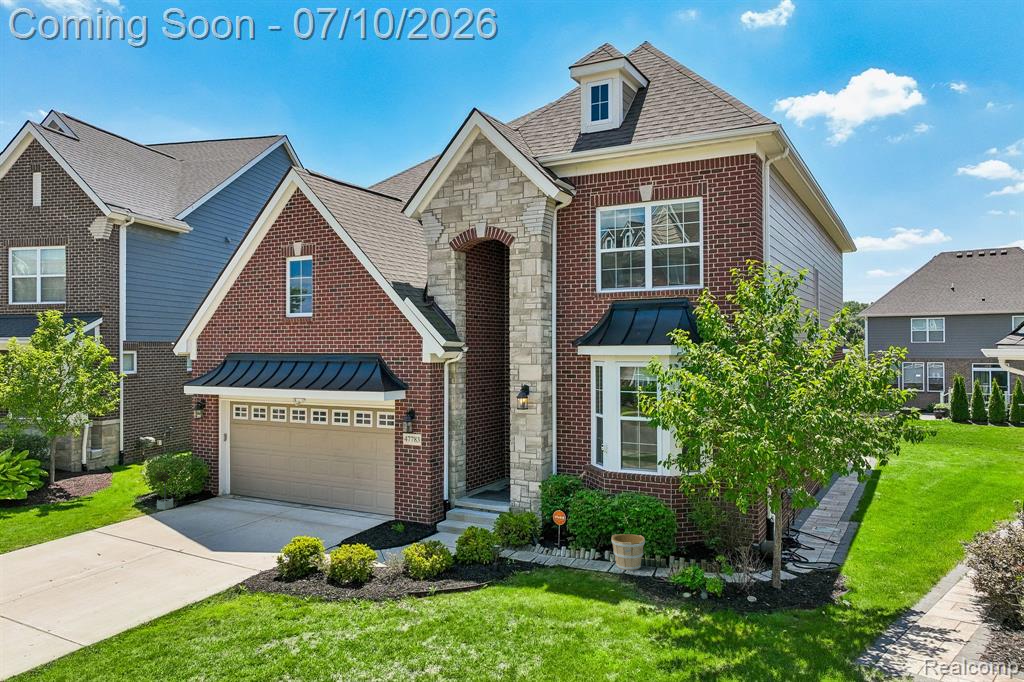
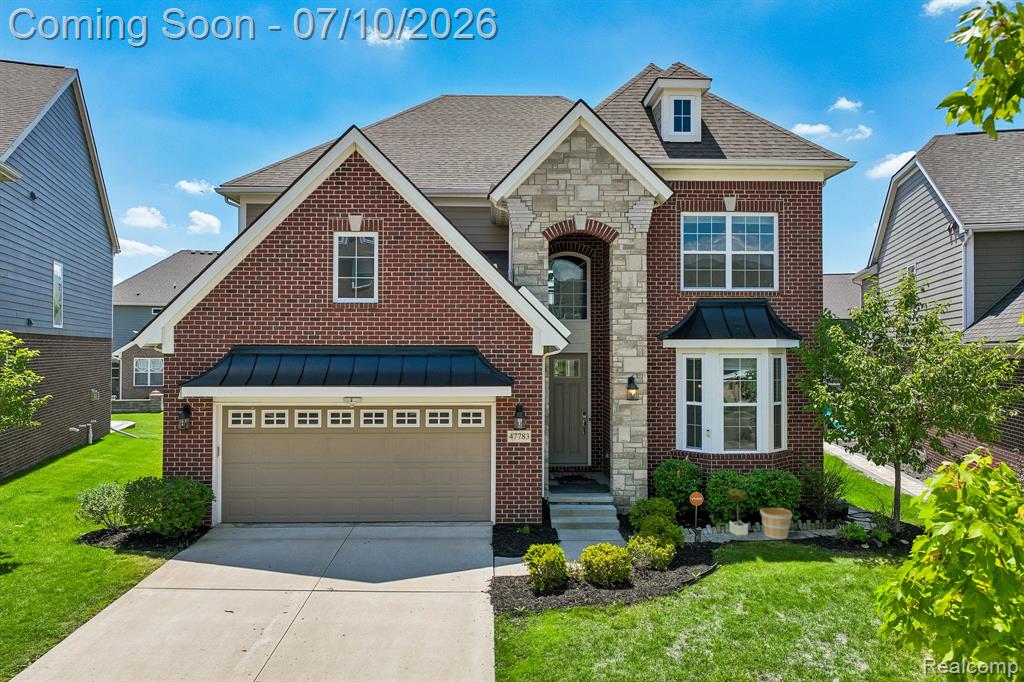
potted tree: present [155,471,173,510] -> present [726,489,748,536]

